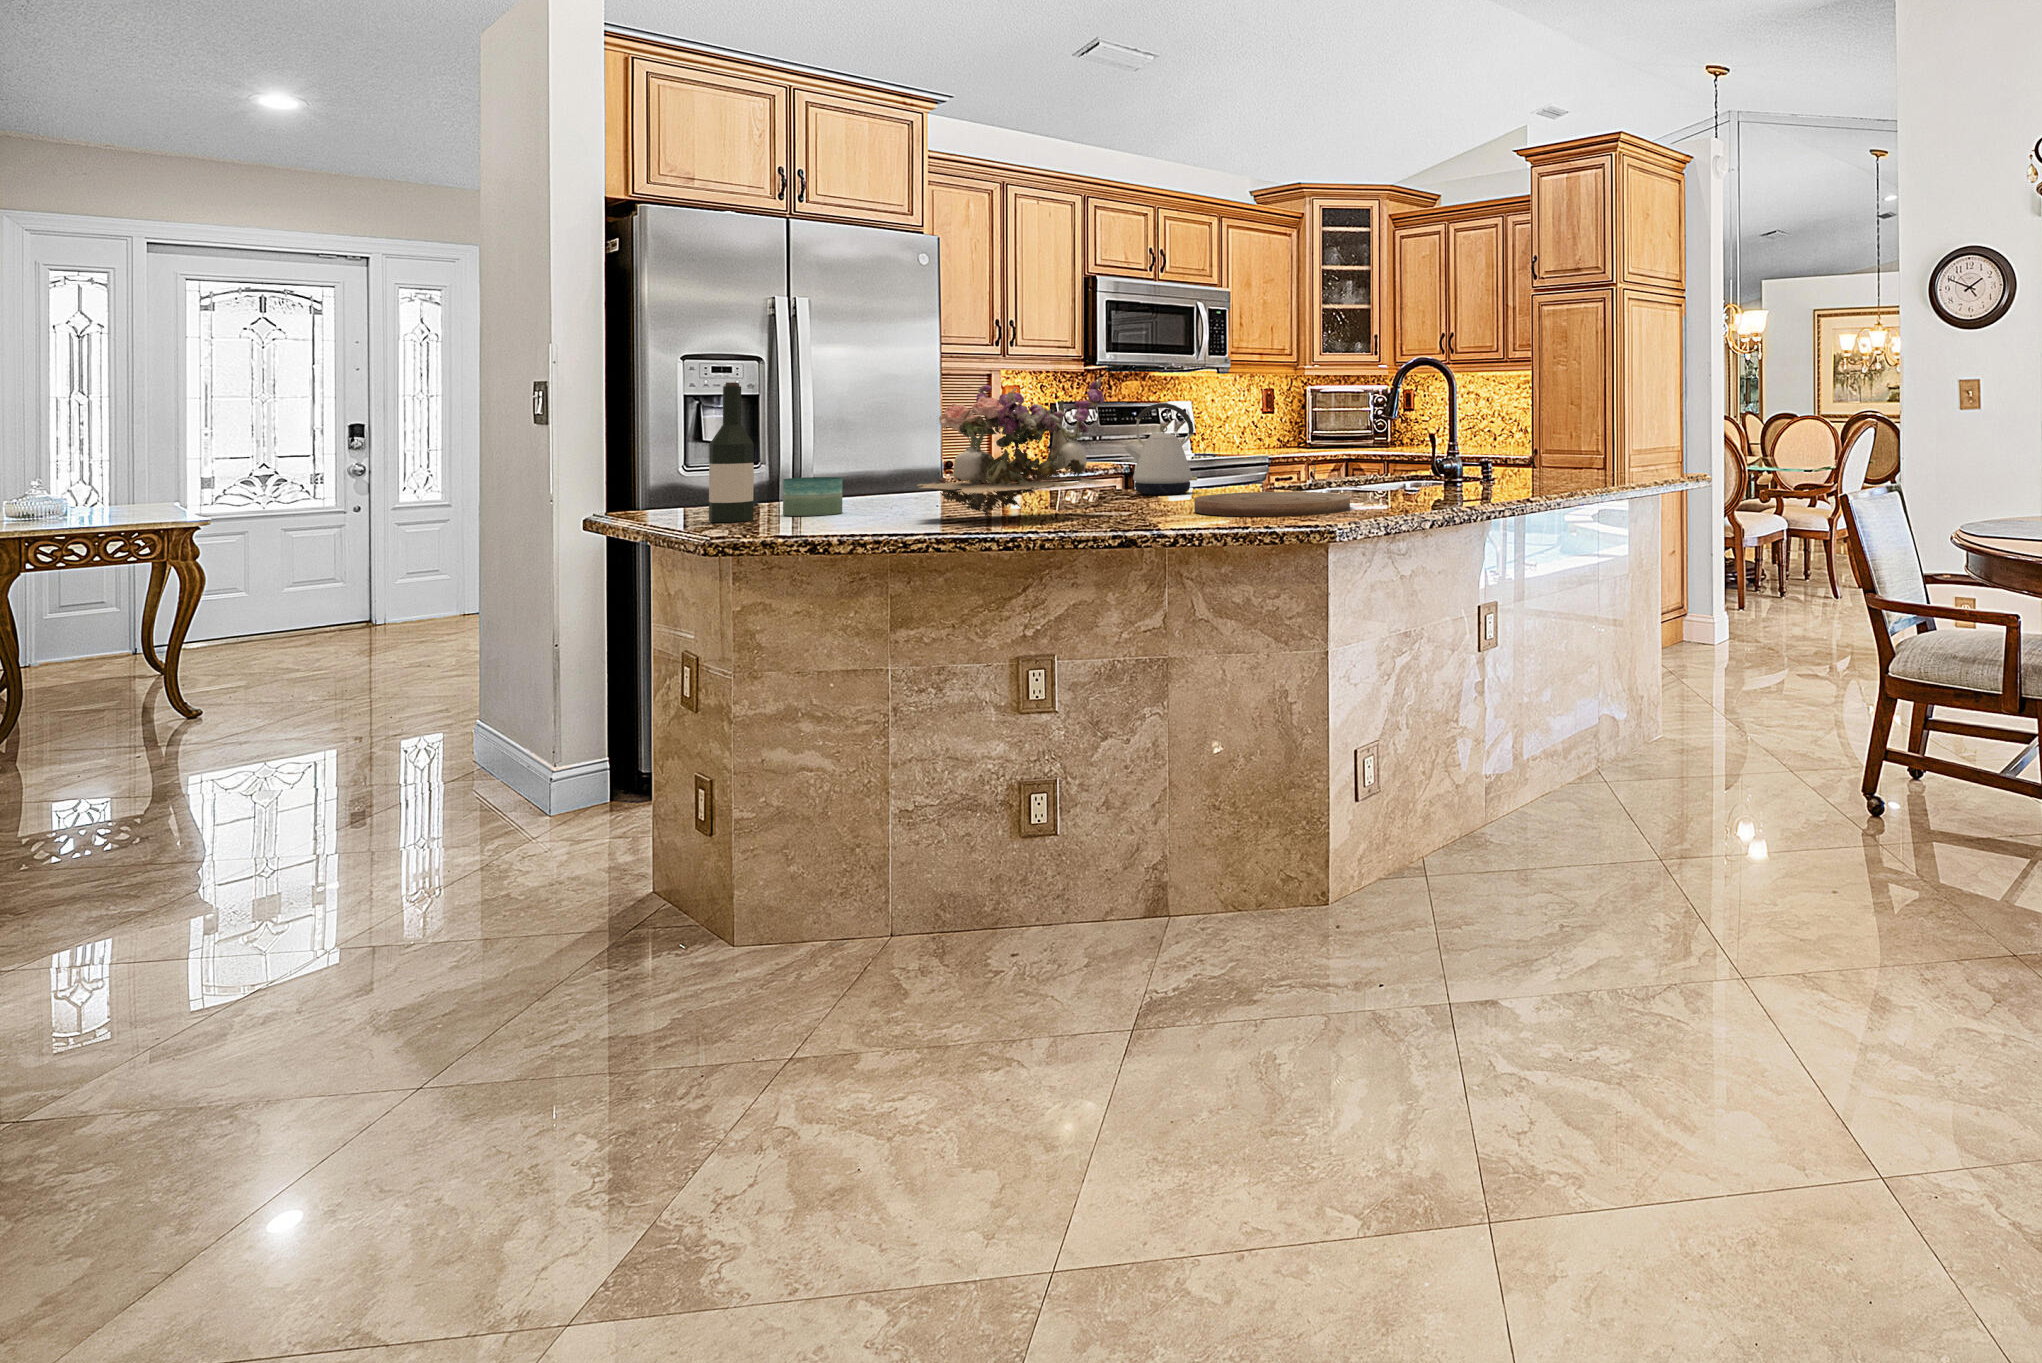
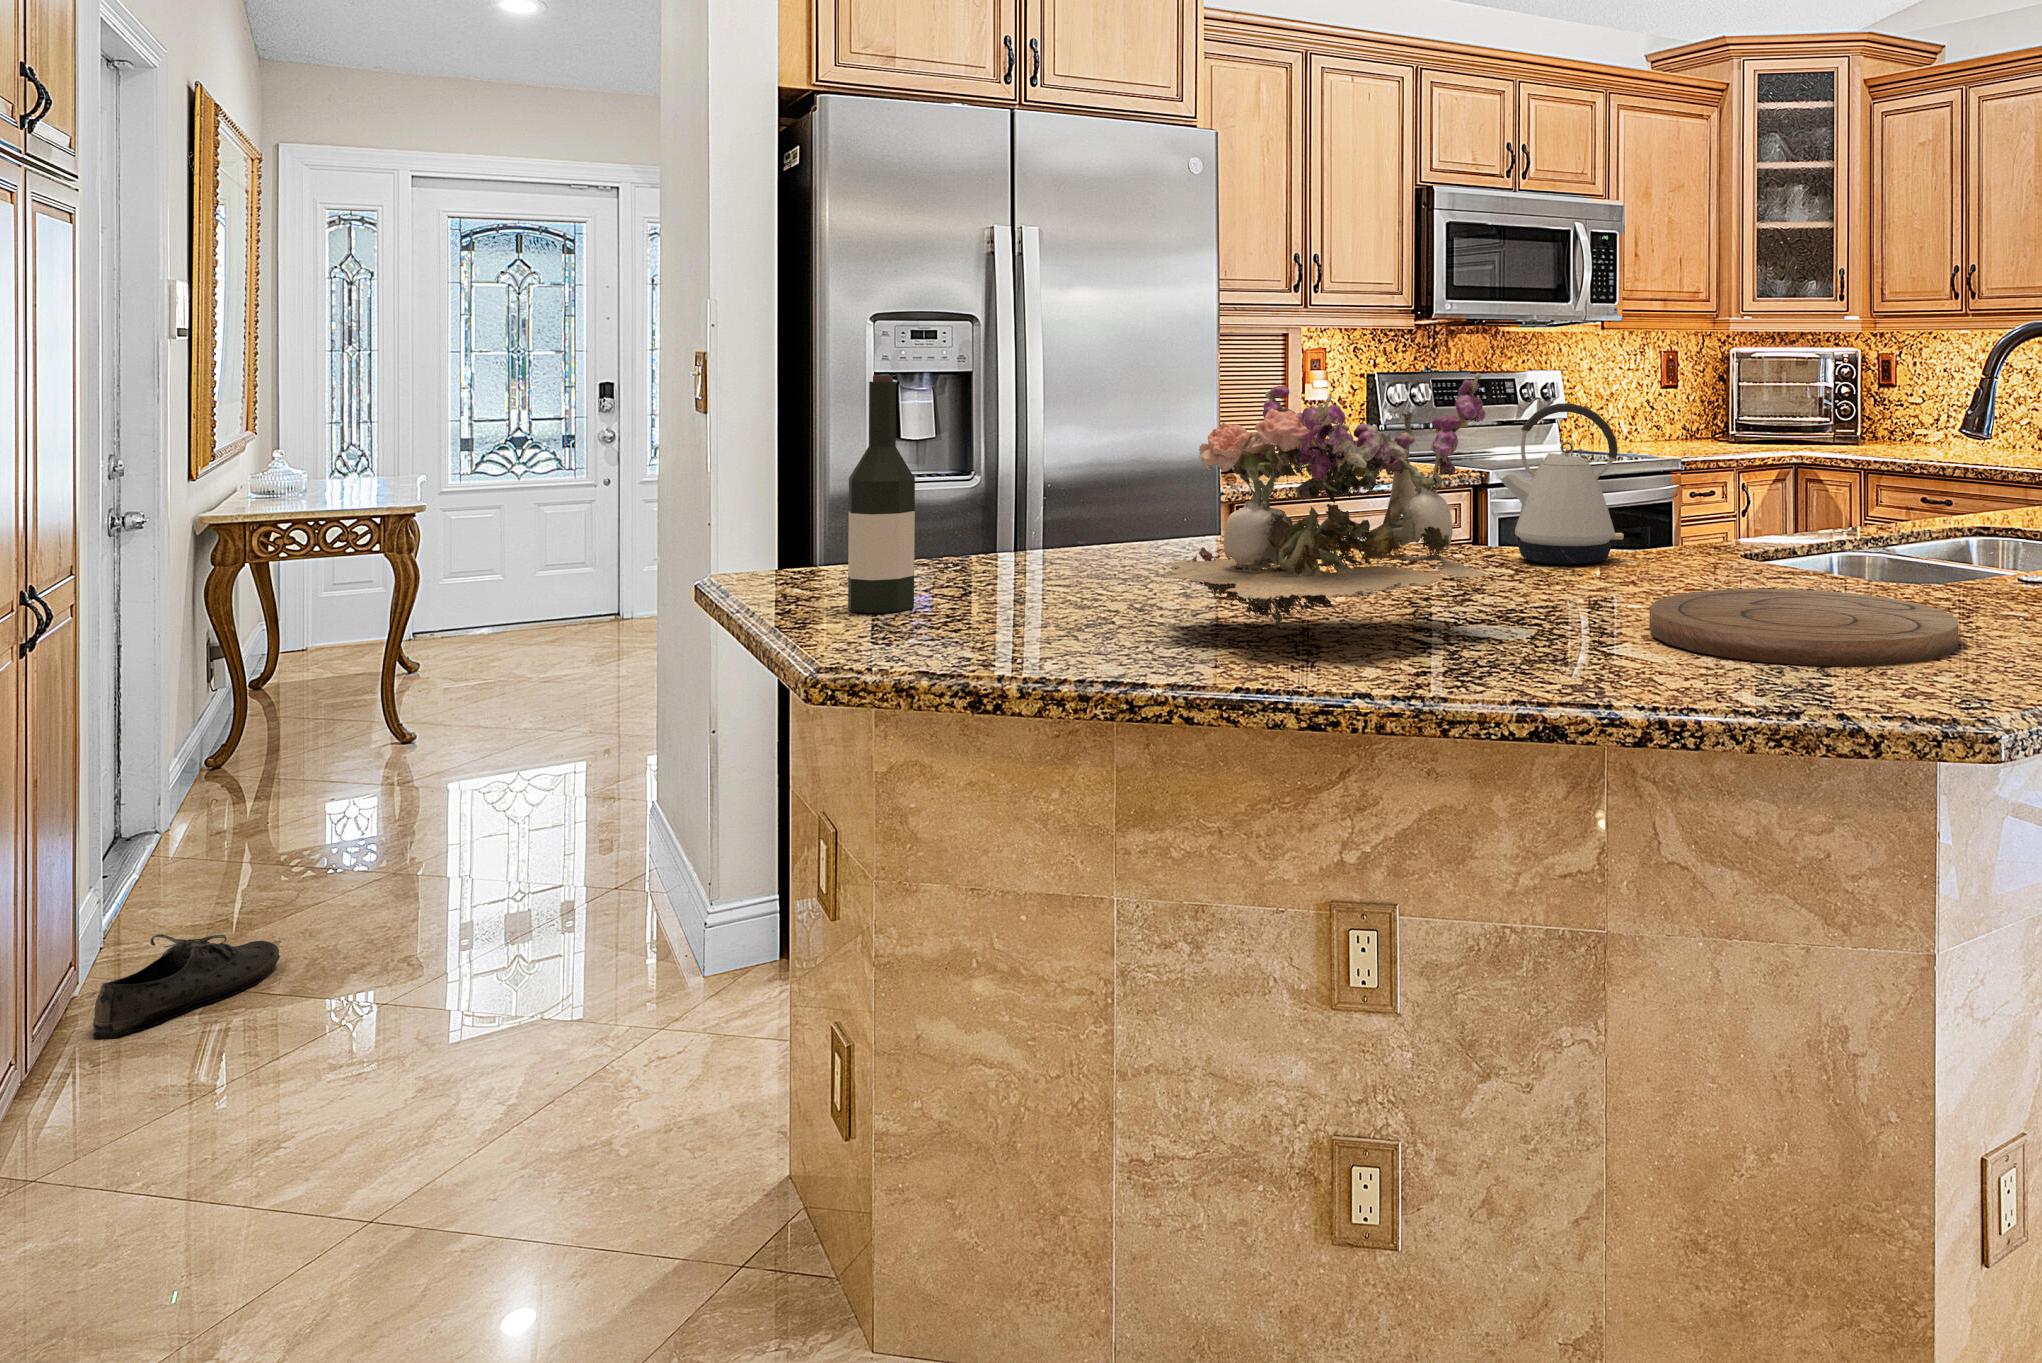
candle: present [783,477,843,516] -> none [965,529,1055,599]
shoe: none [25,816,178,894] -> present [93,934,280,1039]

